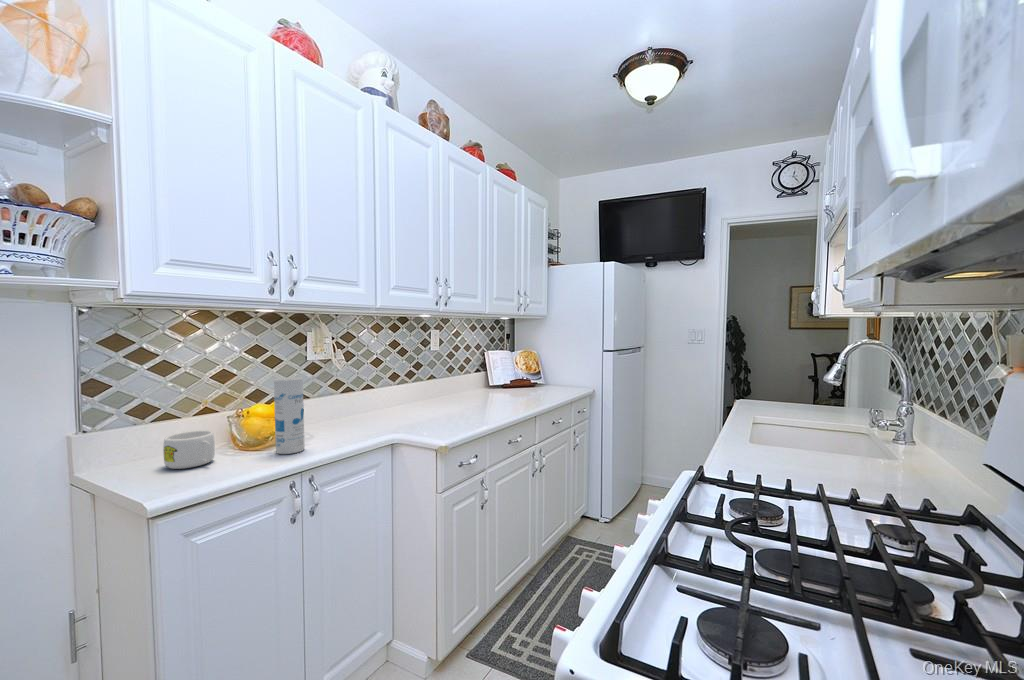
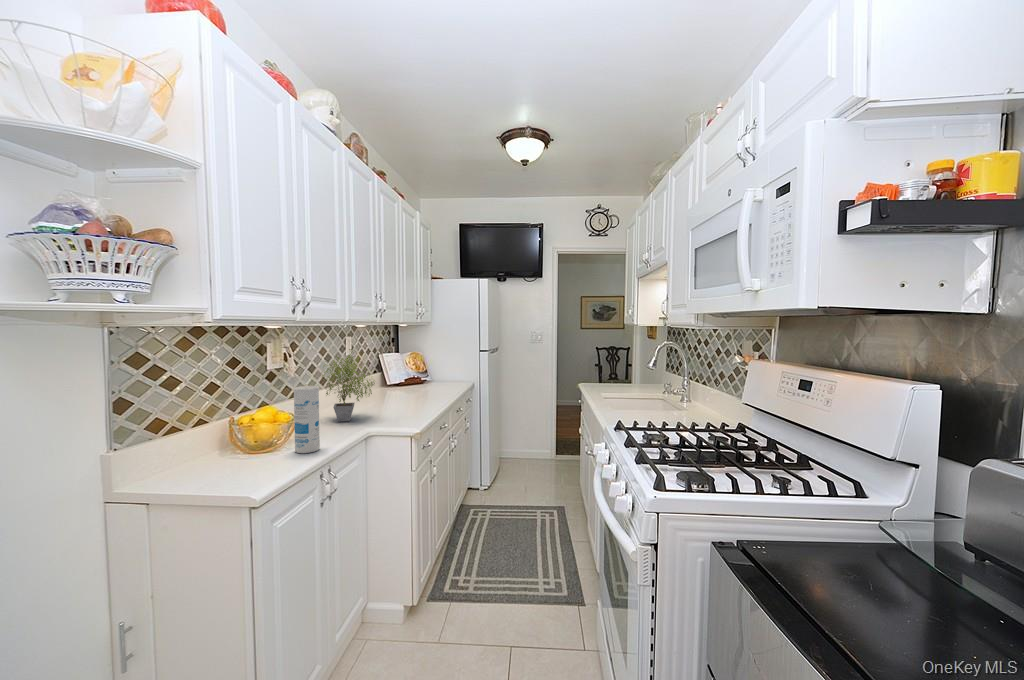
potted plant: none [357,339,424,422] -> present [322,349,375,422]
mug: present [163,430,215,469] -> none [207,439,260,475]

